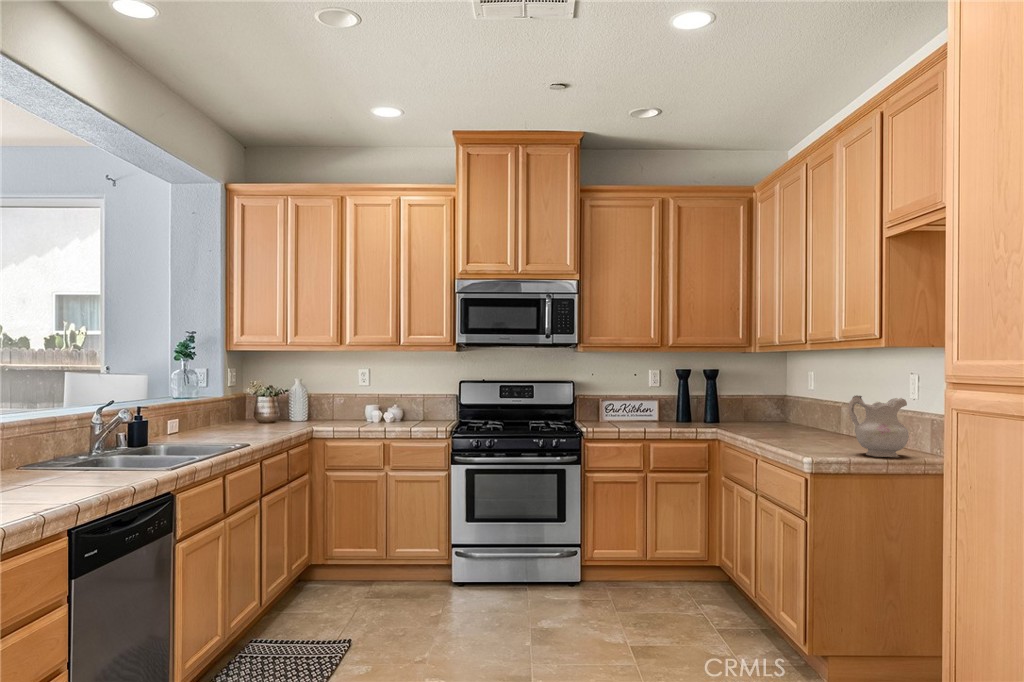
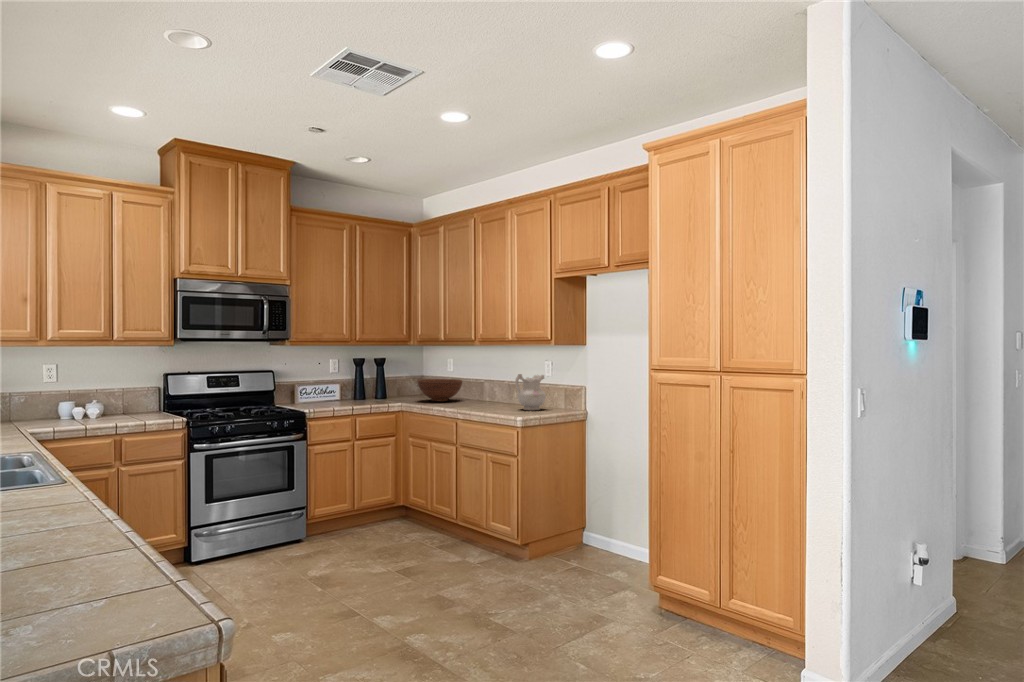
fruit bowl: none [743,399,809,431] -> present [418,379,462,401]

